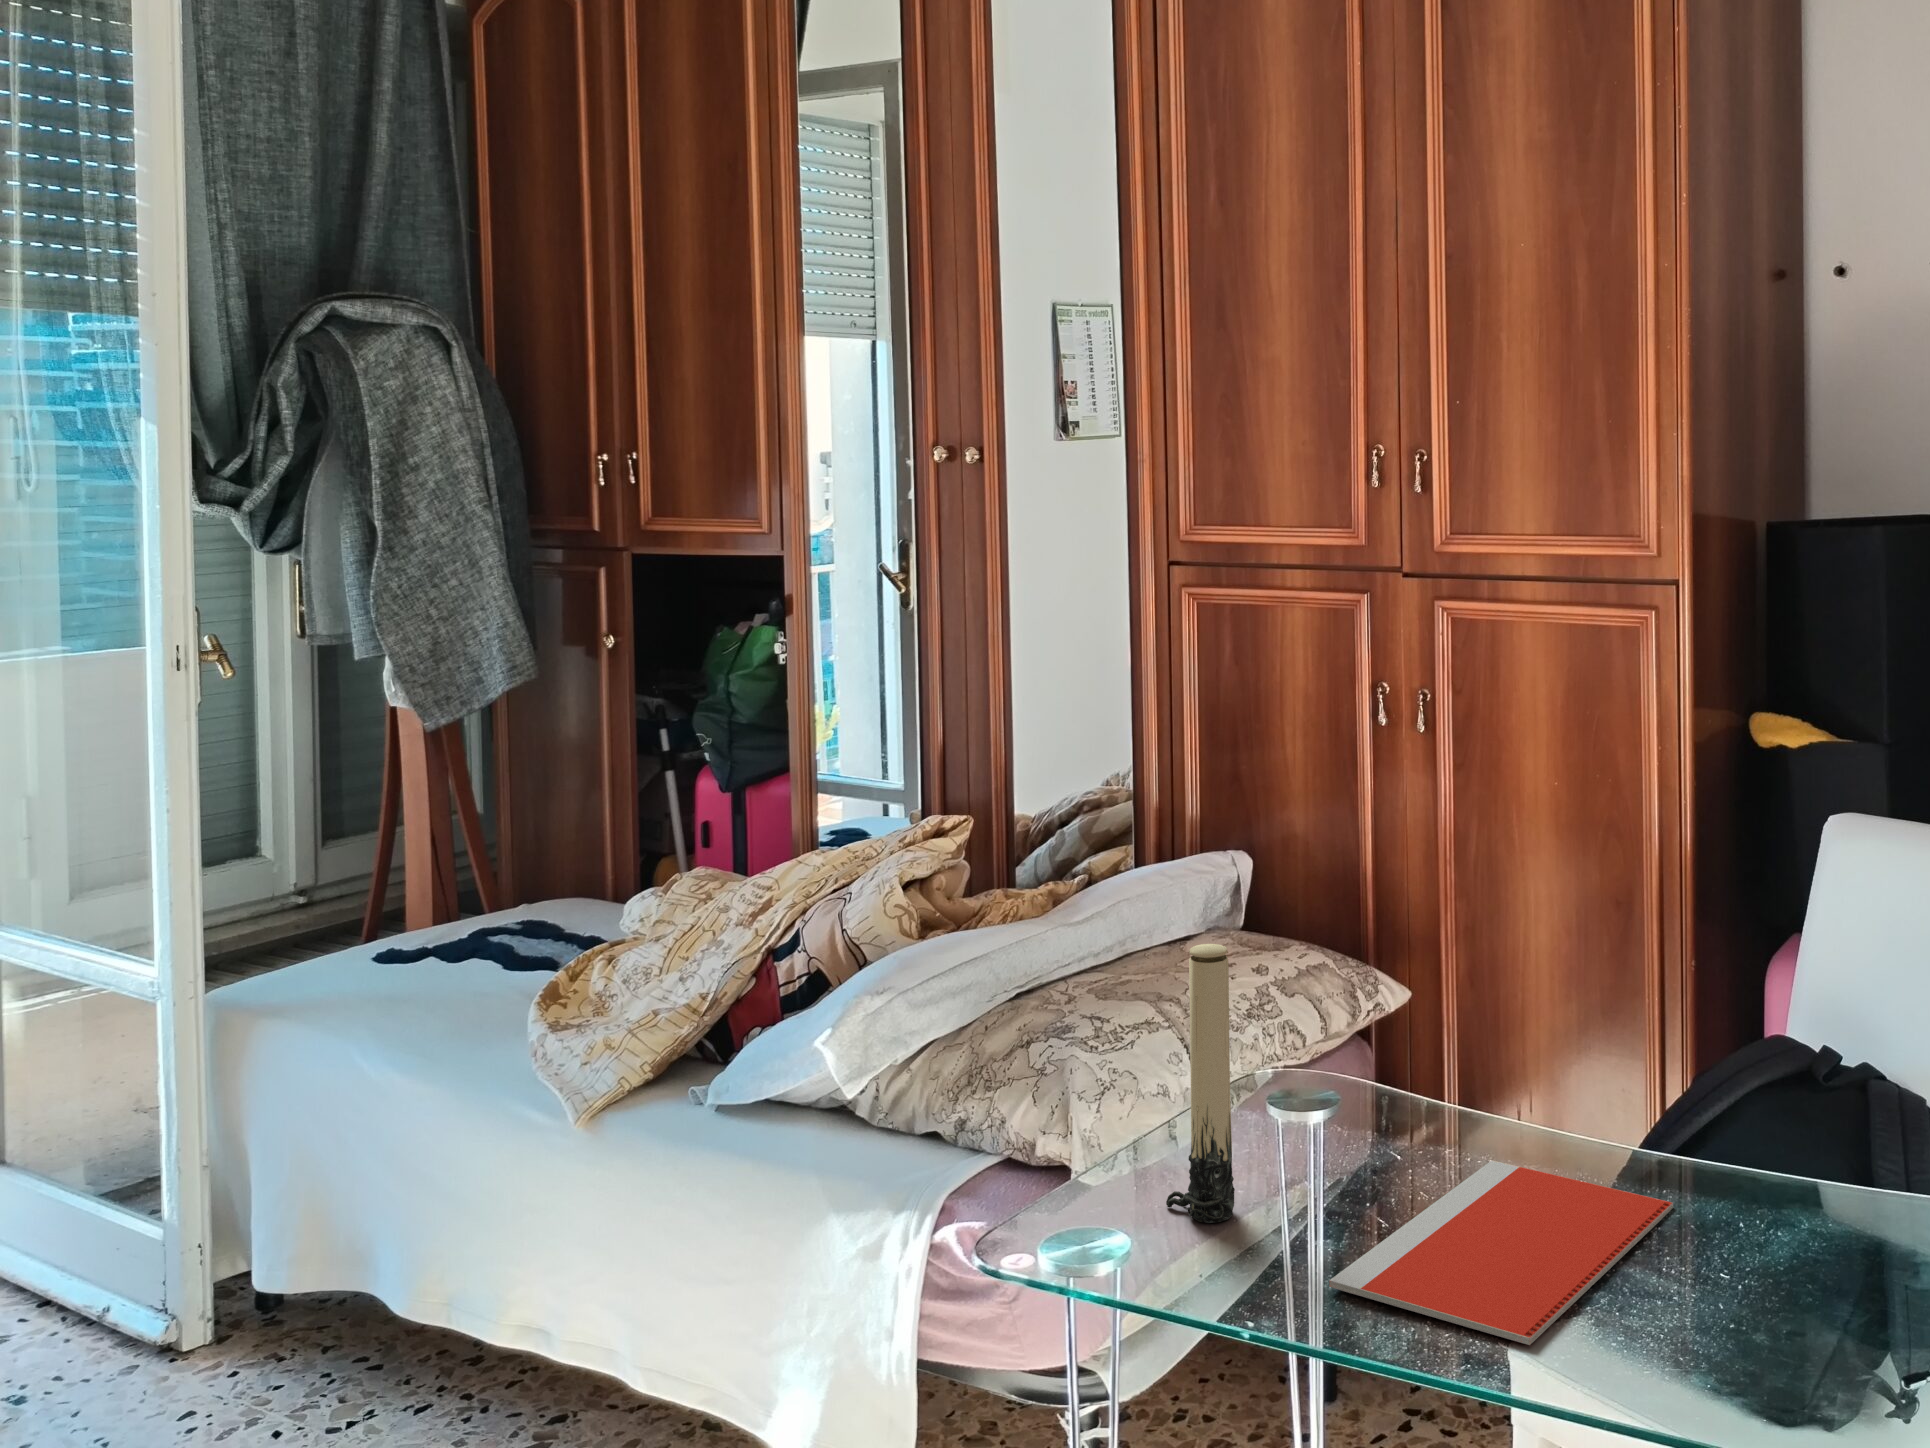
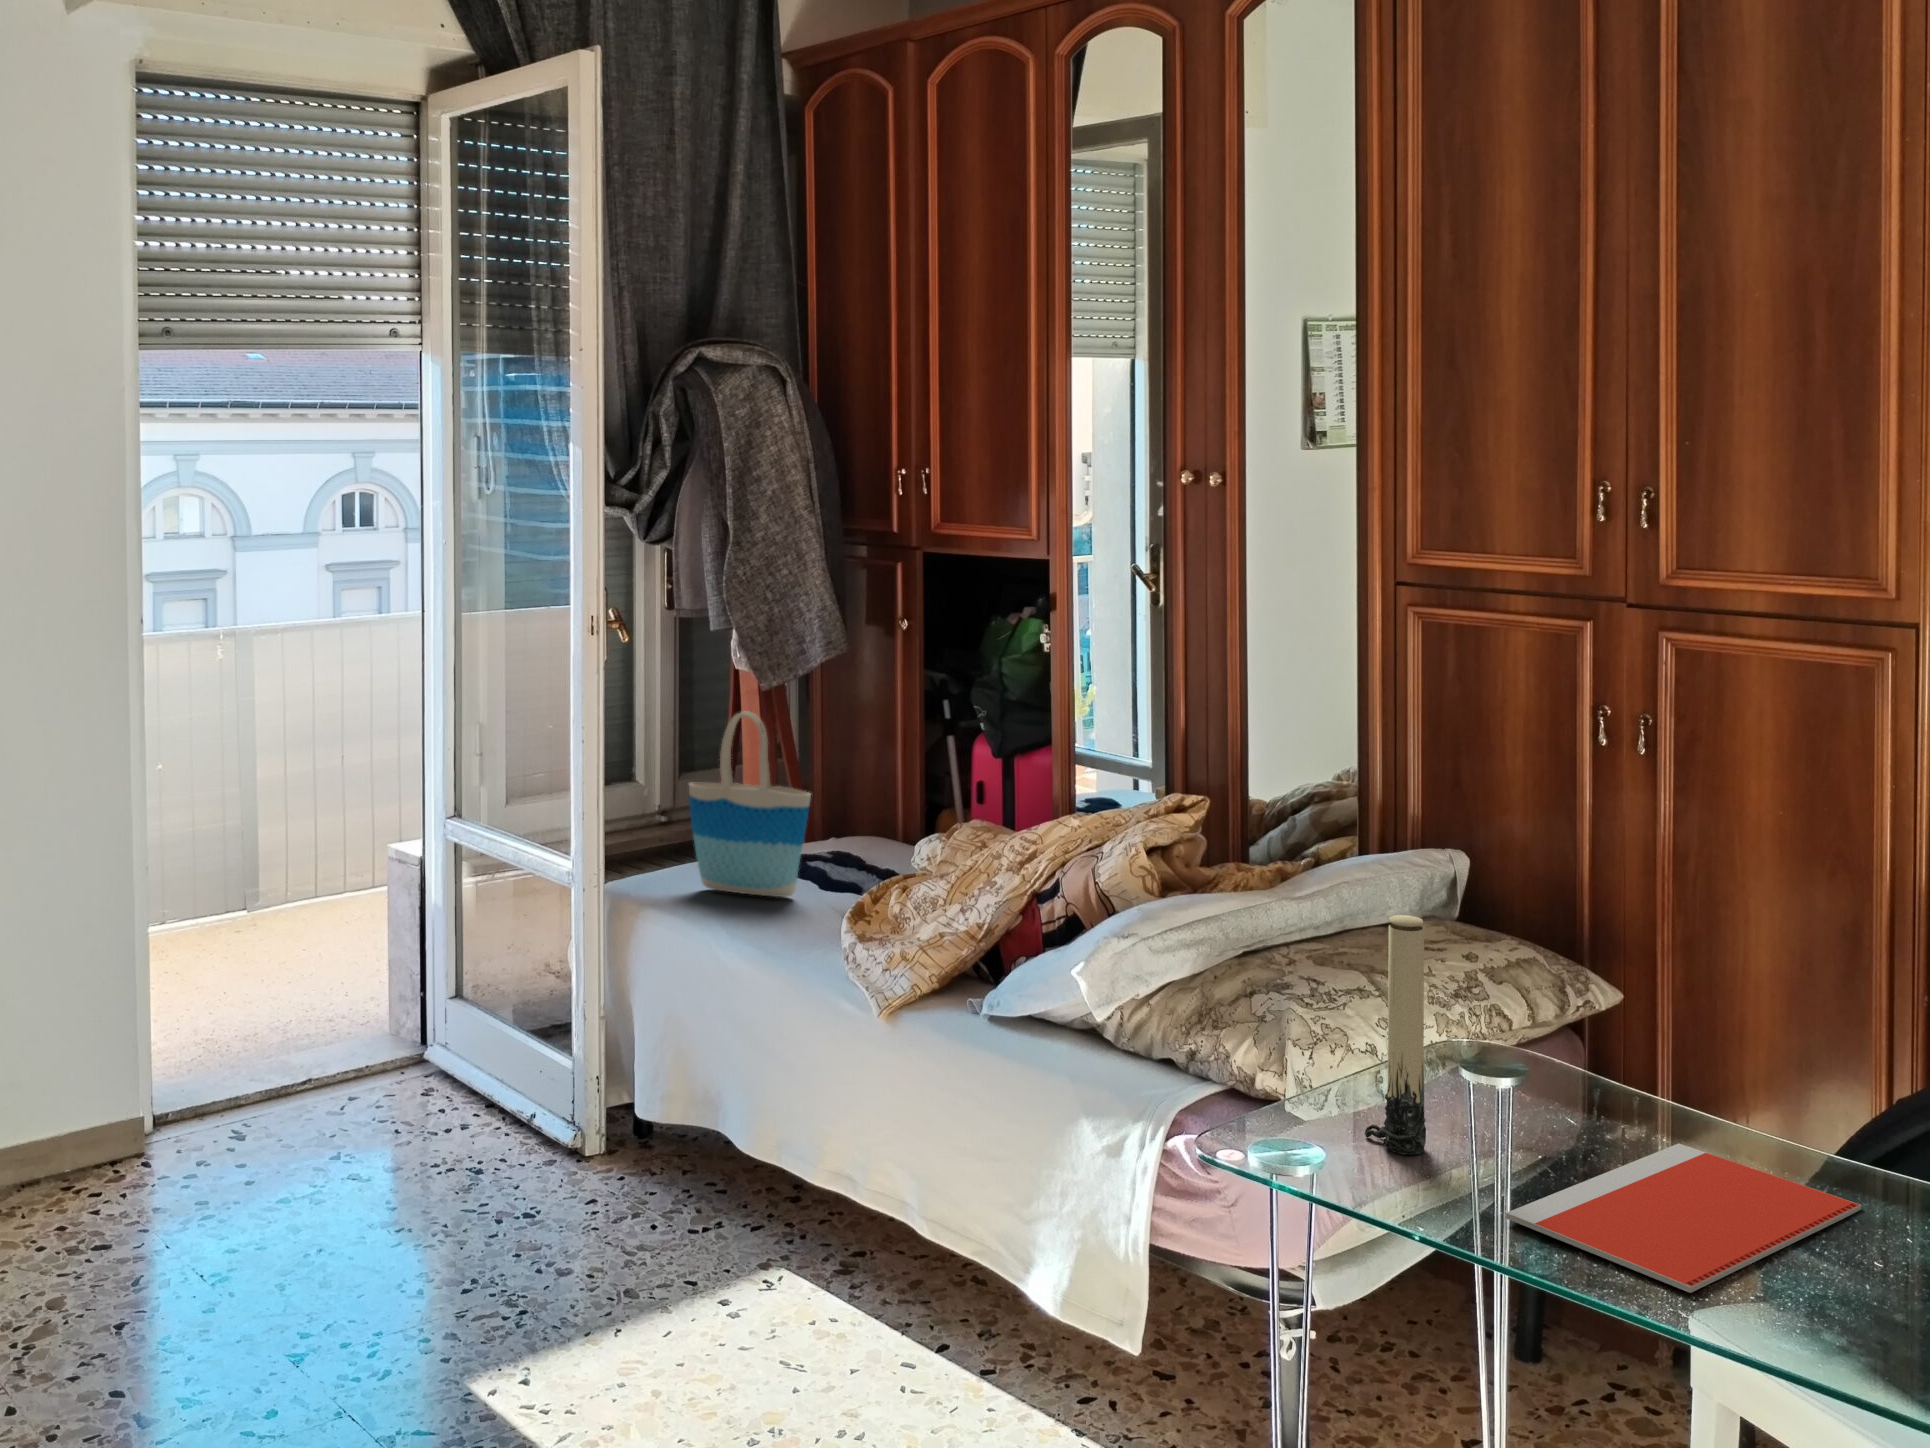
tote bag: none [321,757,489,985] -> present [689,712,811,897]

